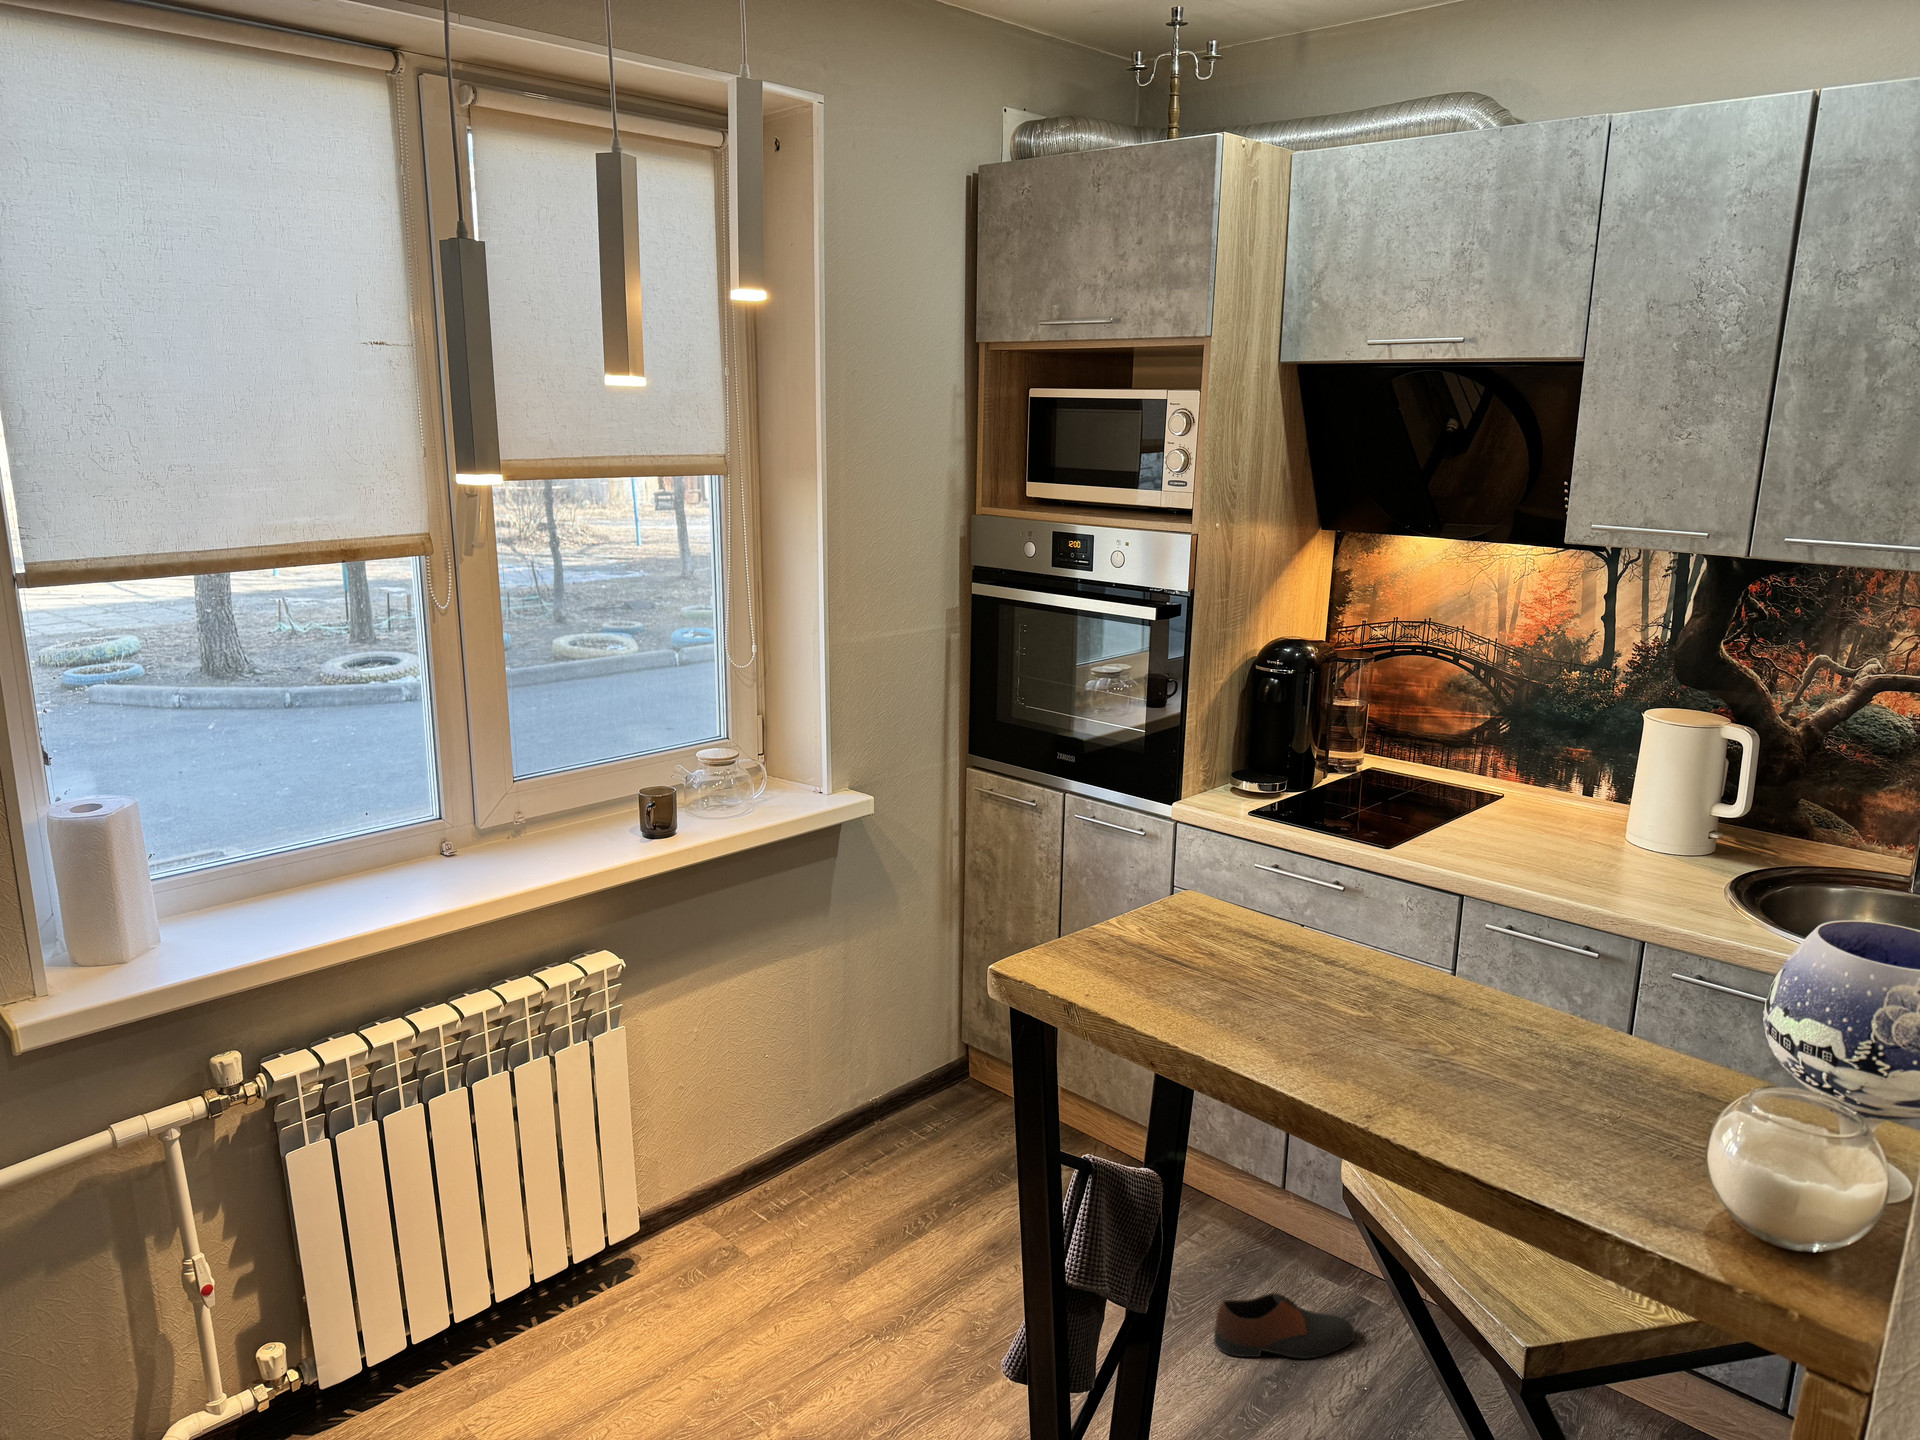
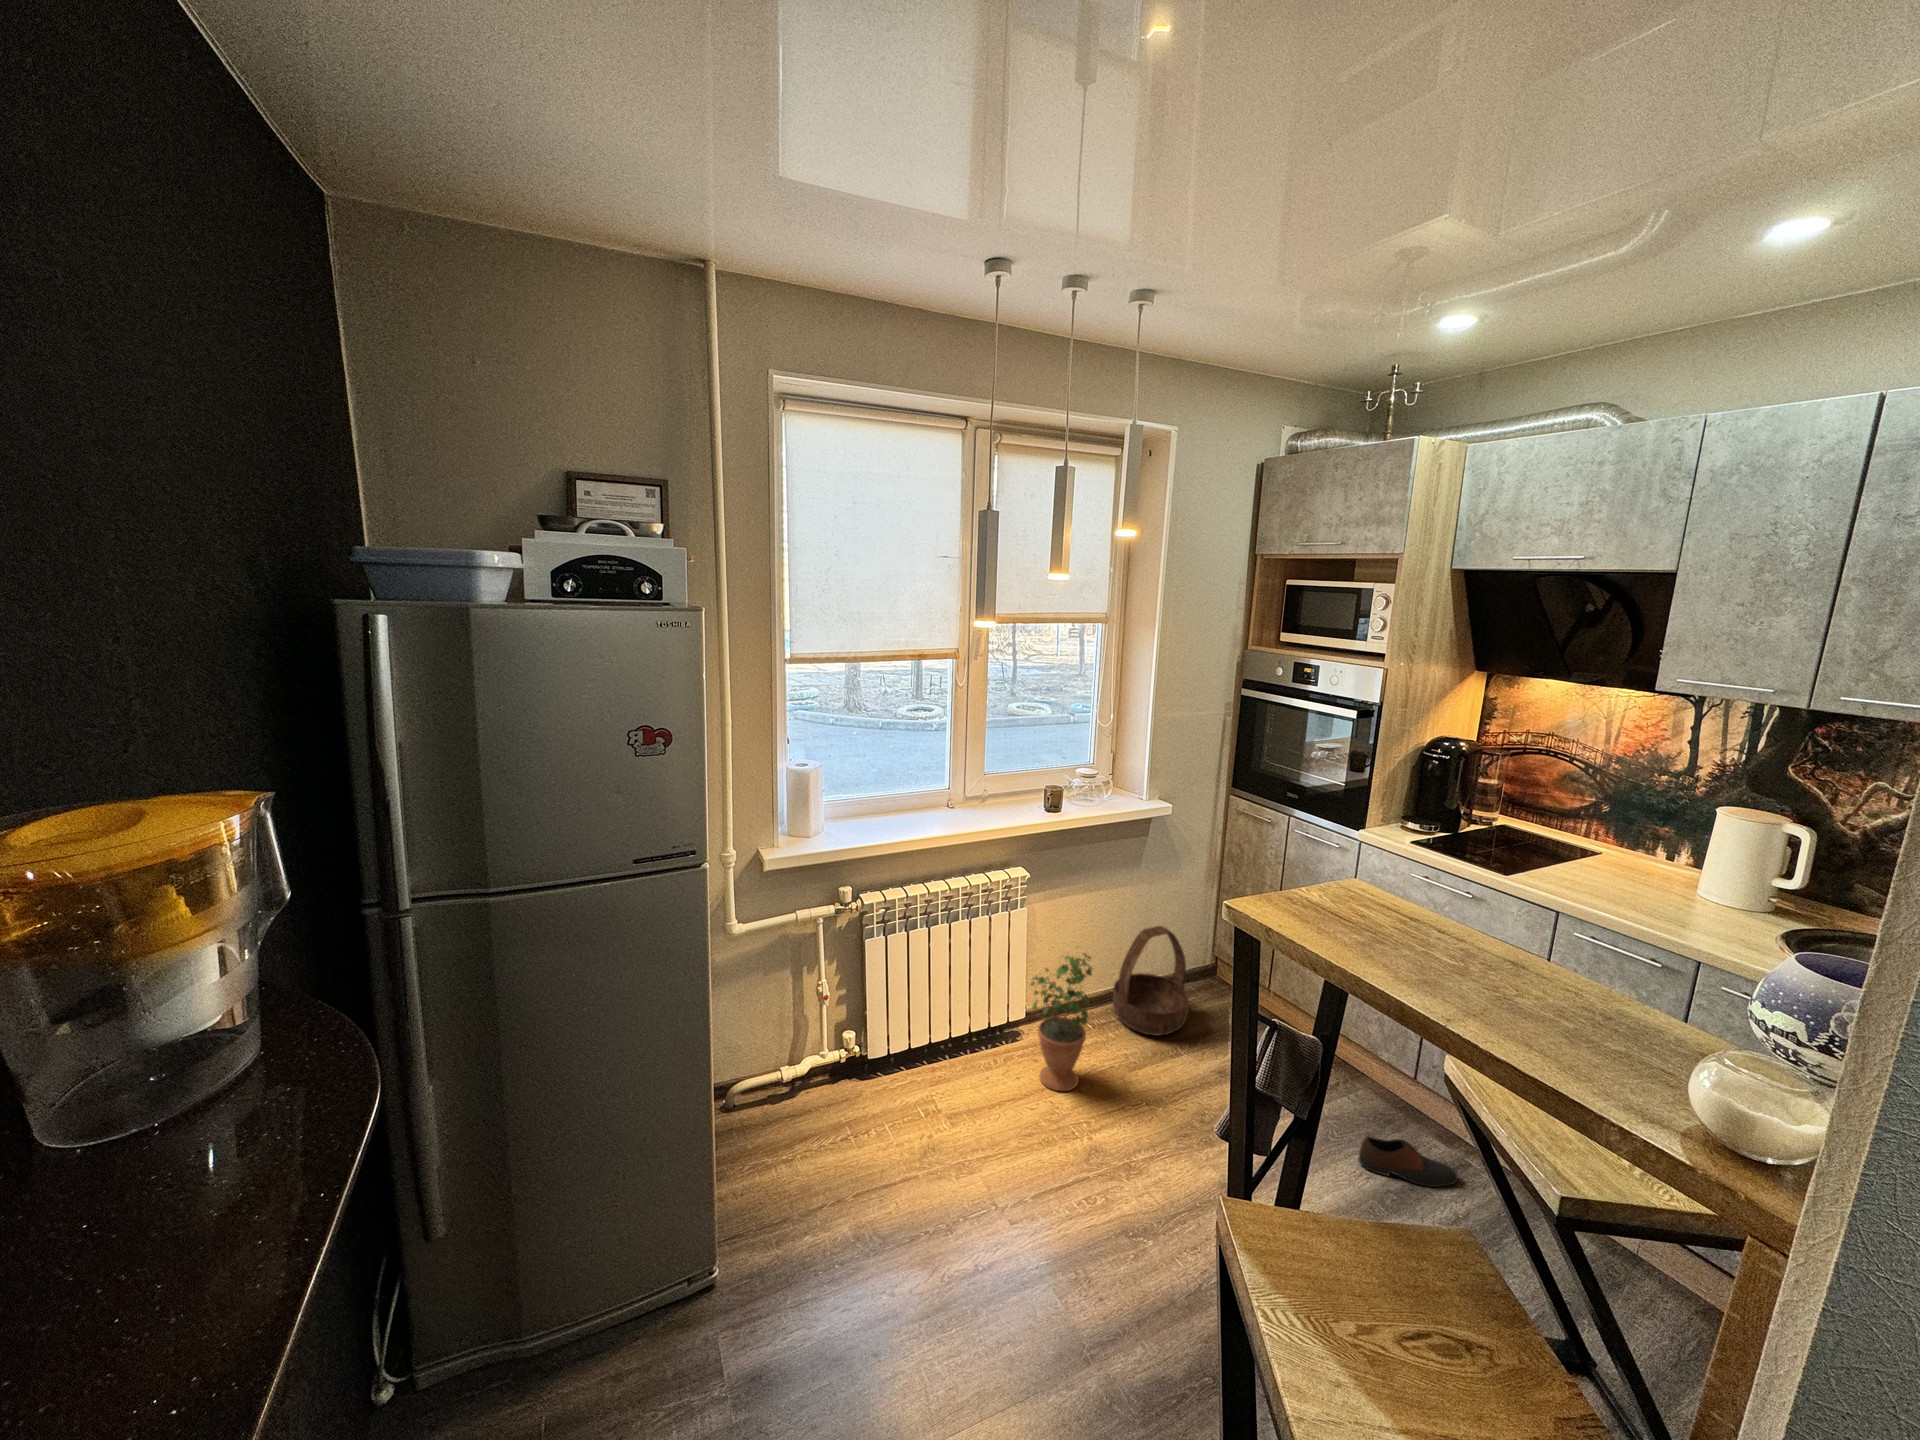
basket: none [803,1013,933,1208] -> present [1113,926,1189,1036]
potted plant: none [640,1079,758,1351] -> present [1031,946,1093,1091]

